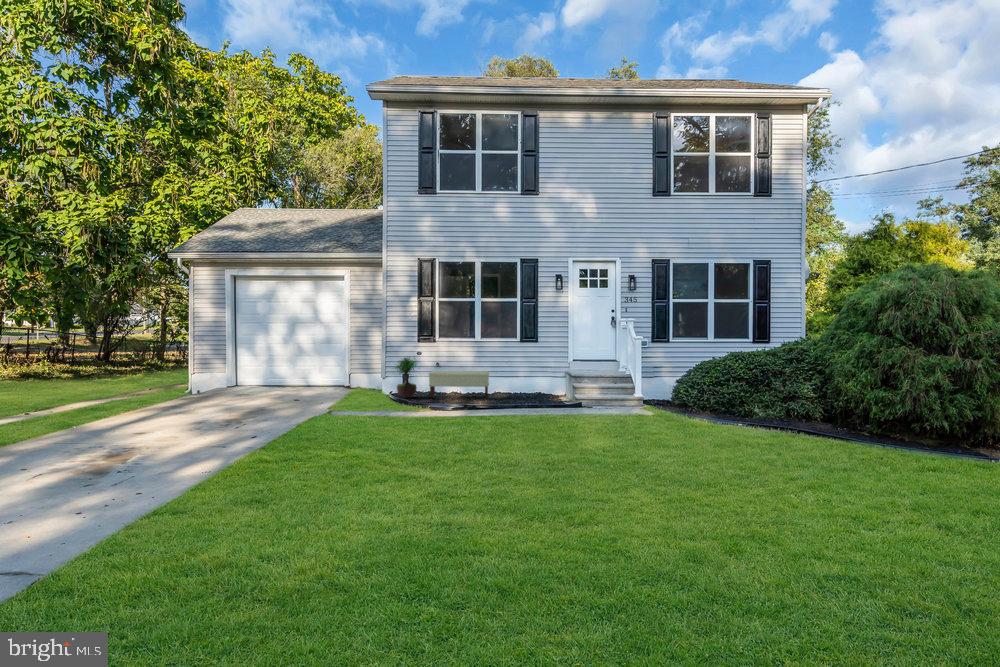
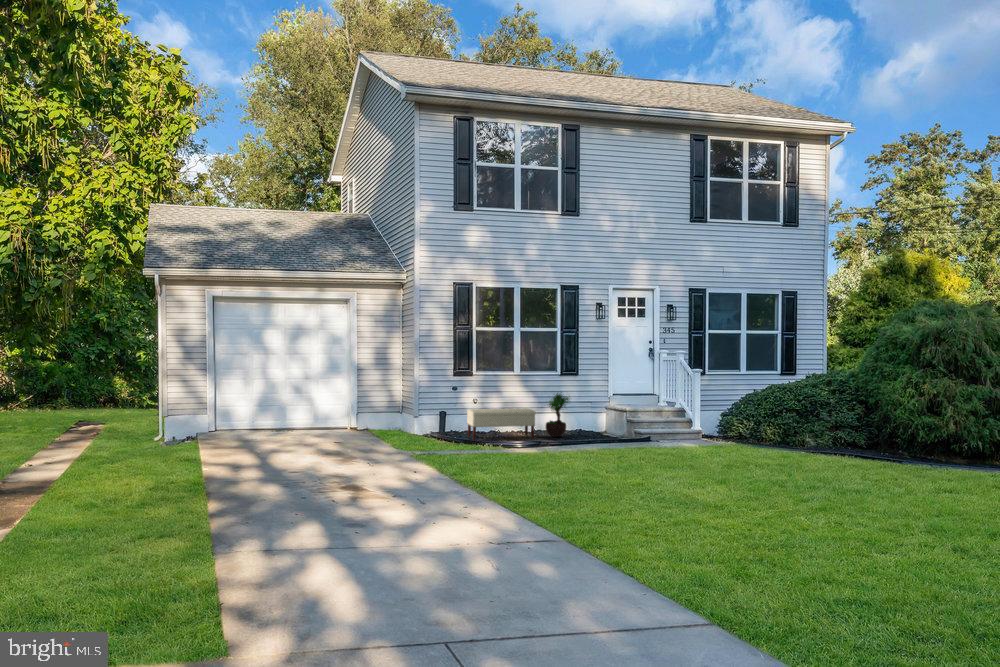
potted tree: present [395,358,416,398] -> present [546,393,569,437]

